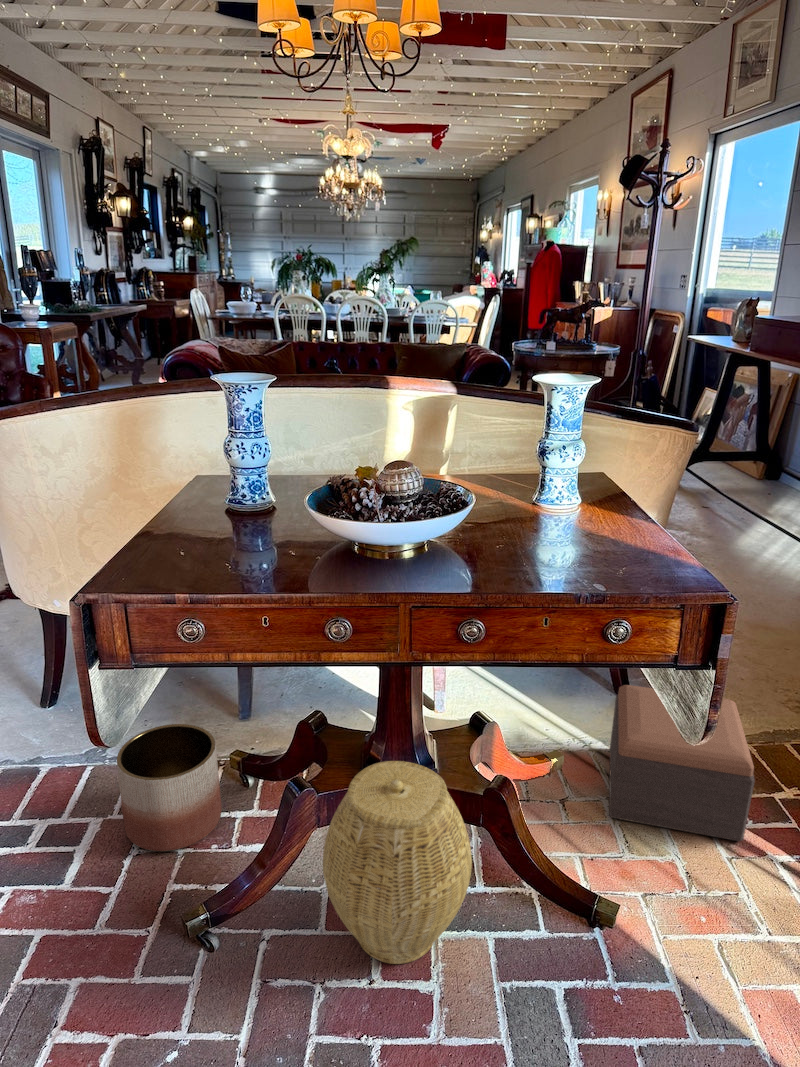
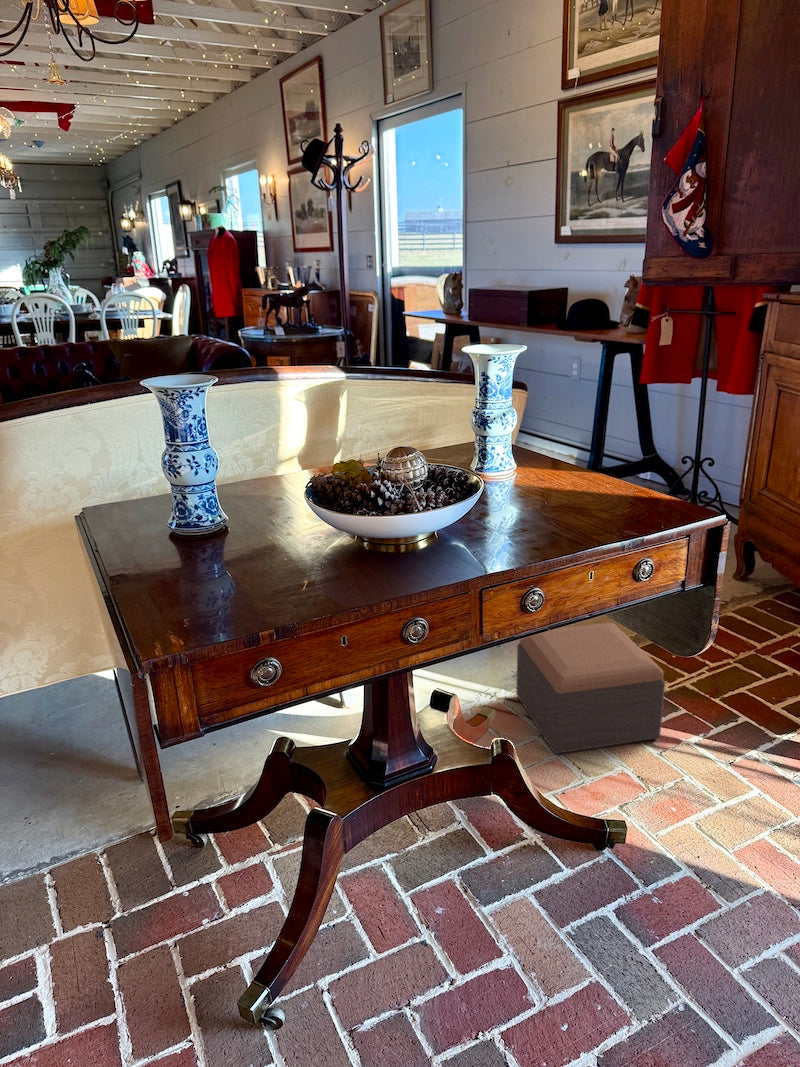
planter: present [117,724,222,851] -> none [63,798,195,958]
woven basket: present [323,761,472,964] -> none [367,752,519,958]

